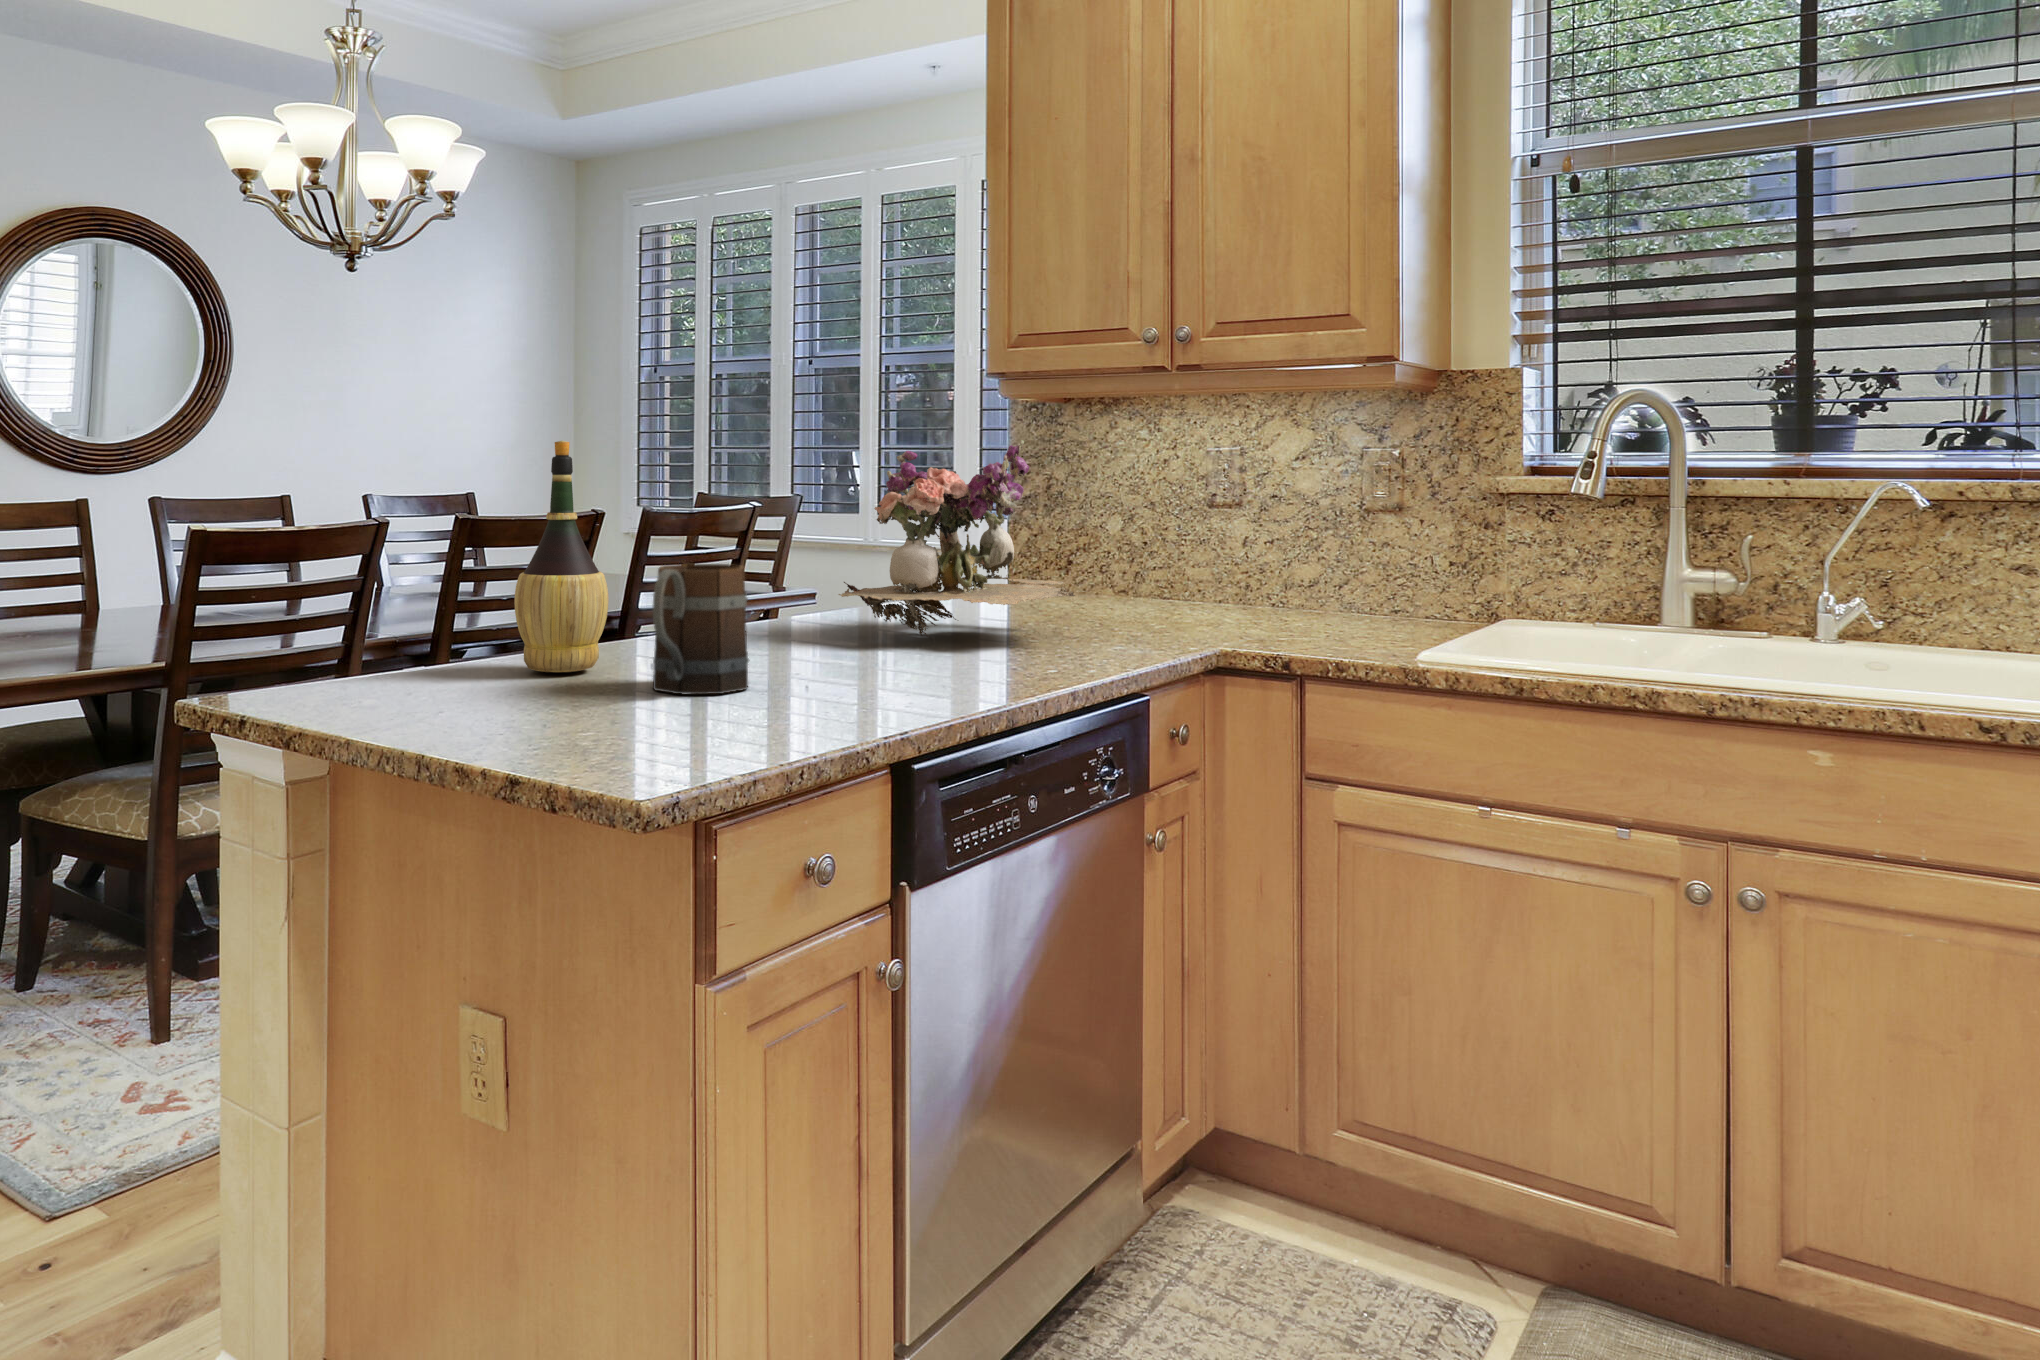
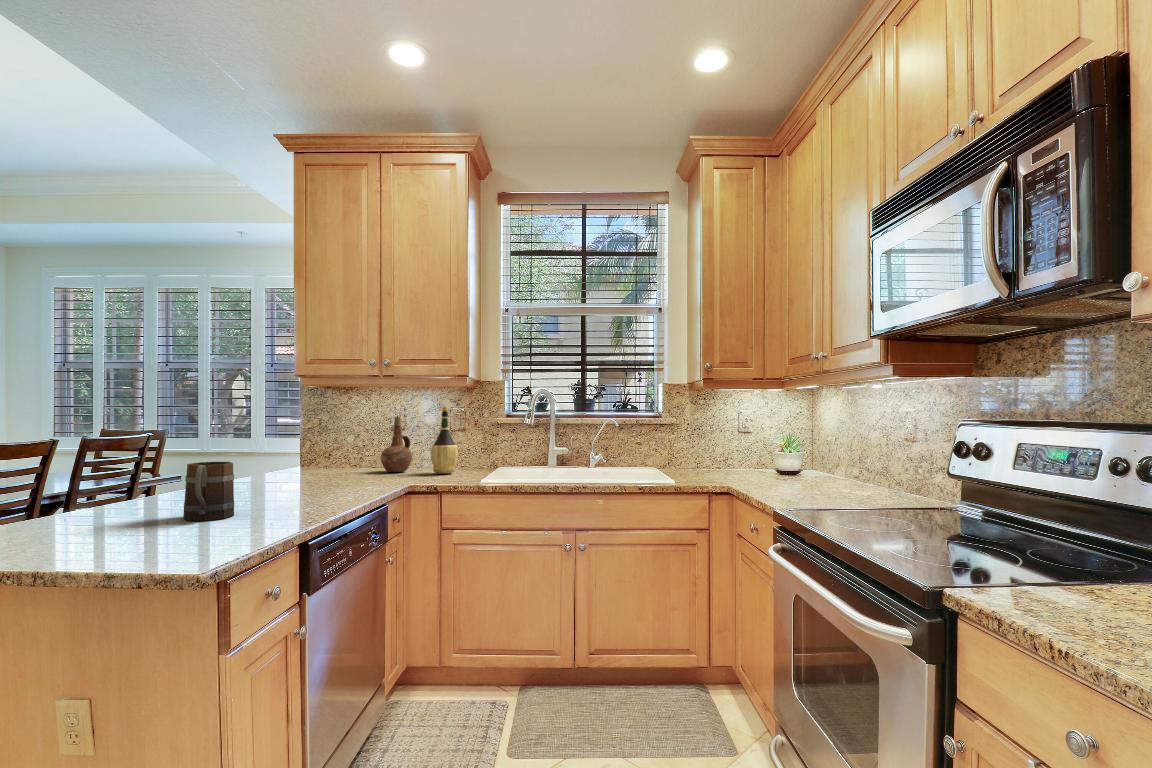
flower arrangement: present [839,440,1075,637] -> none [251,405,358,489]
wine bottle: present [514,441,609,672] -> present [431,407,458,474]
ceramic pitcher: none [1168,473,1248,615] -> present [381,417,412,472]

